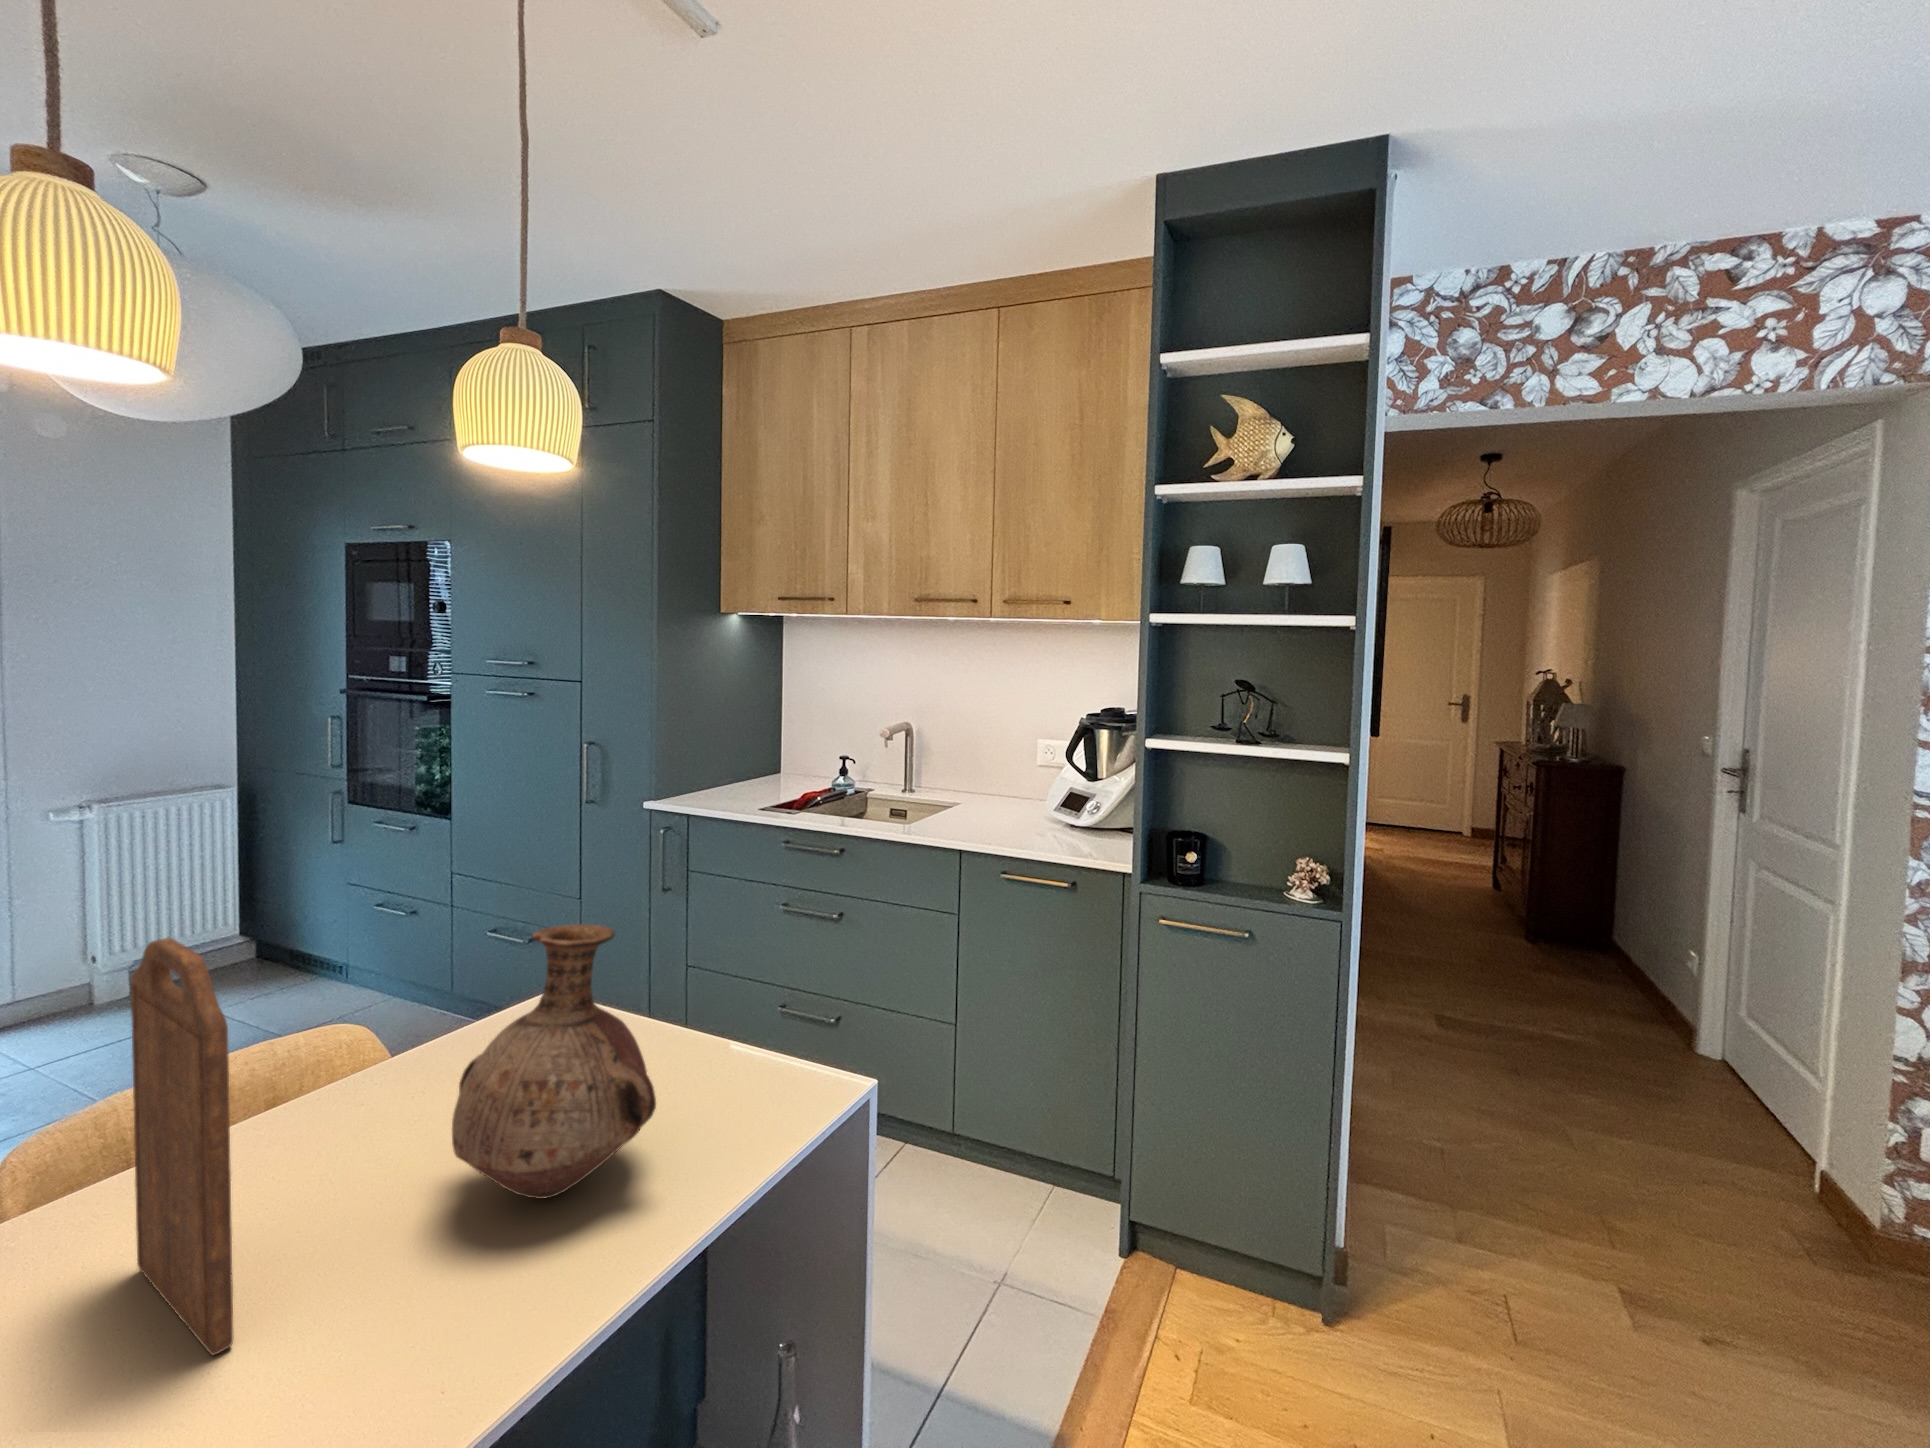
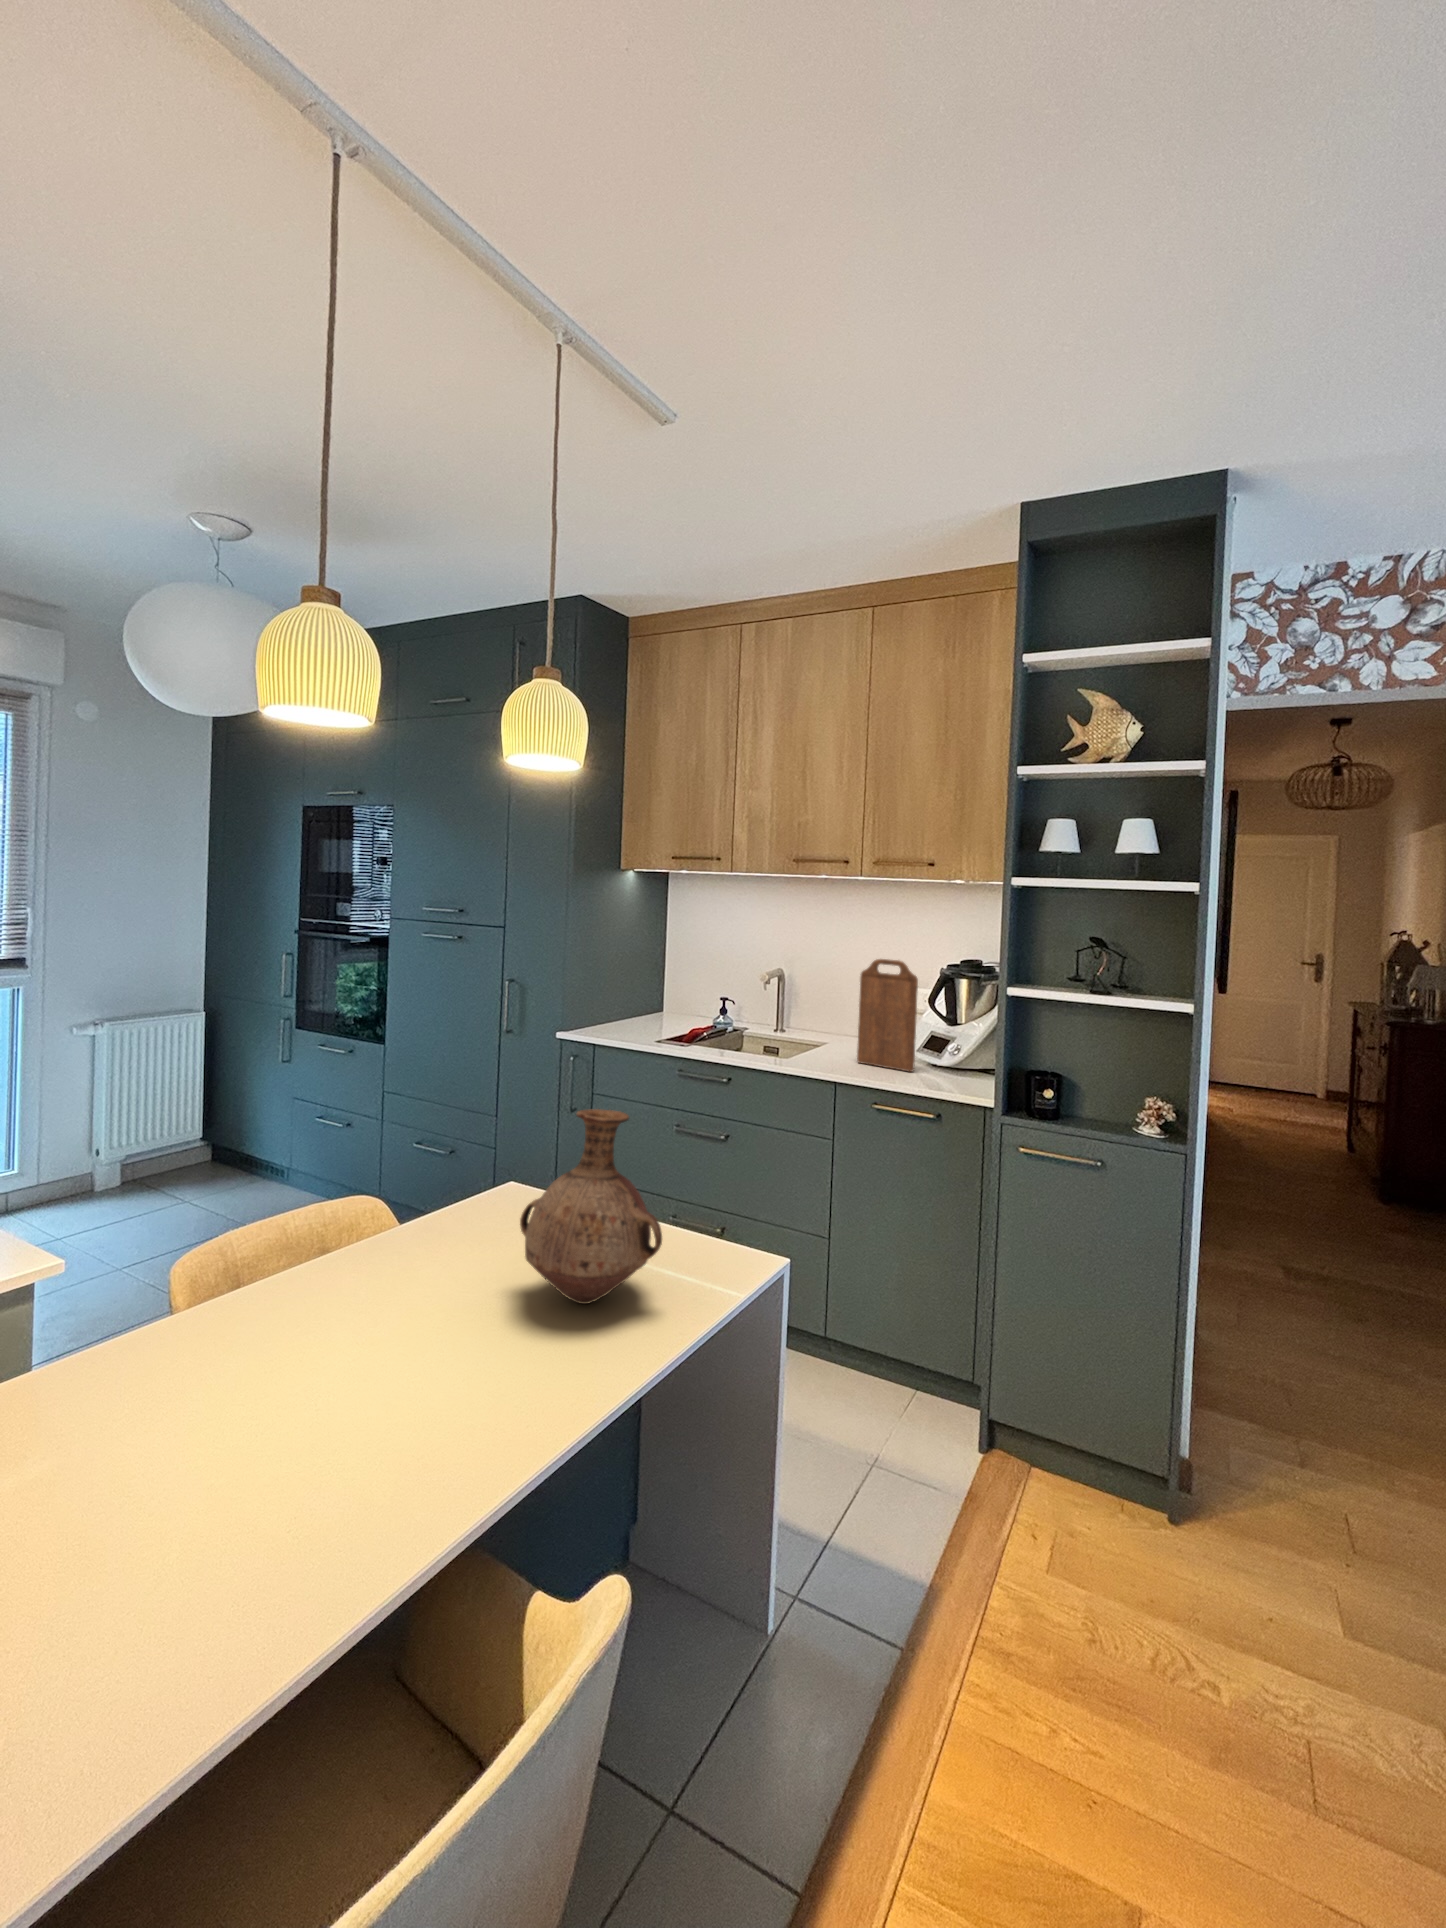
cutting board: present [131,938,233,1355] -> present [857,959,918,1072]

